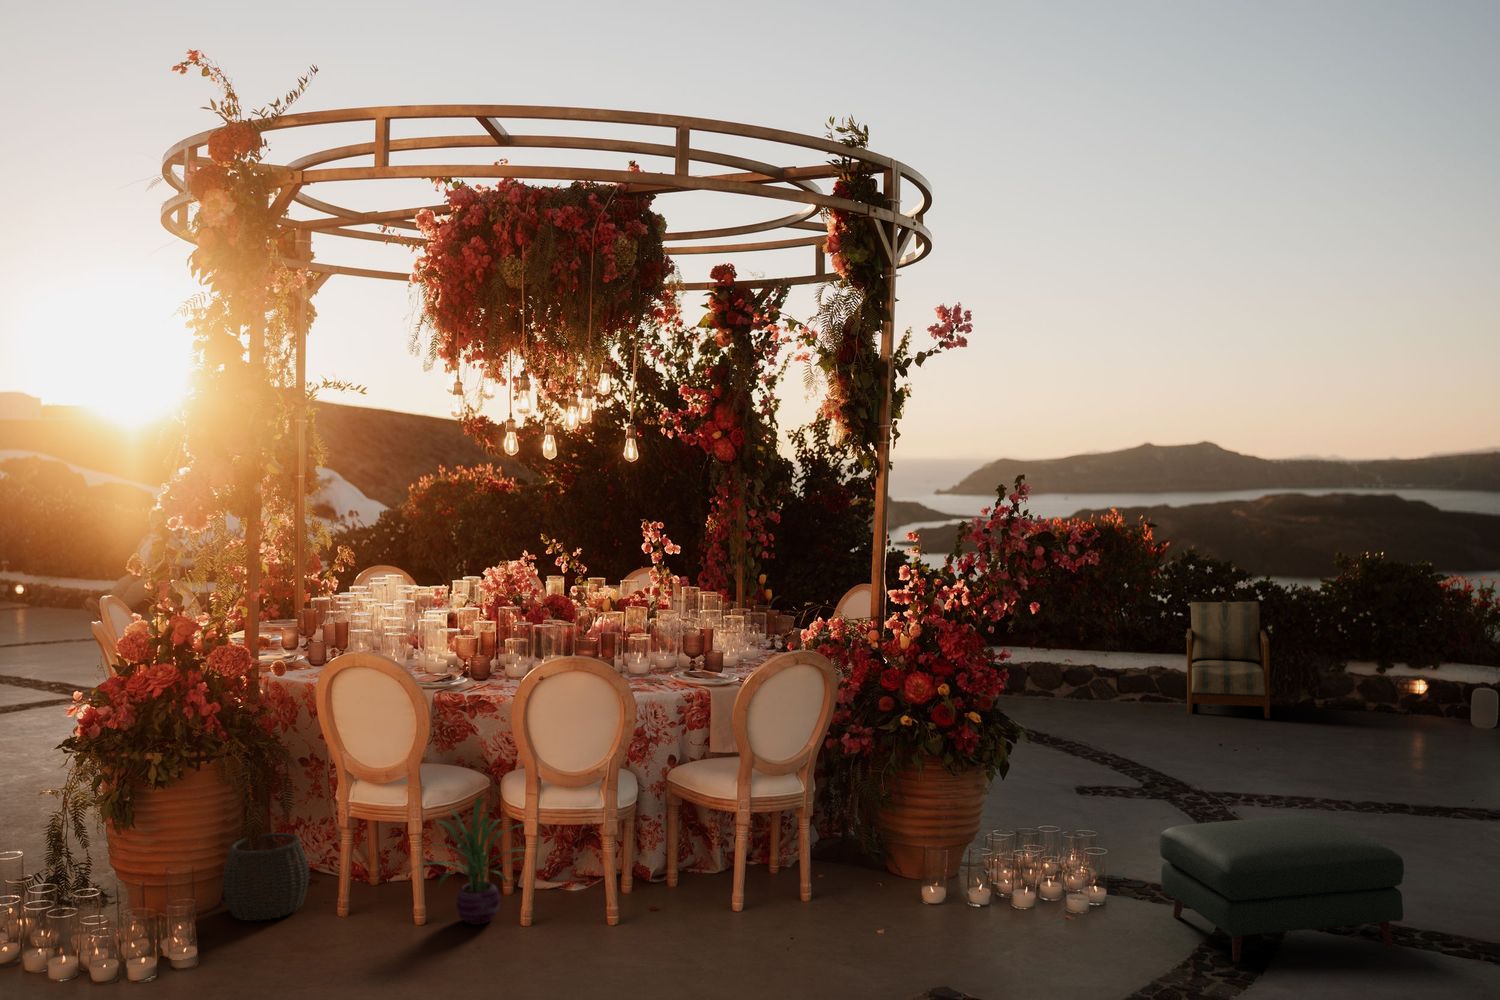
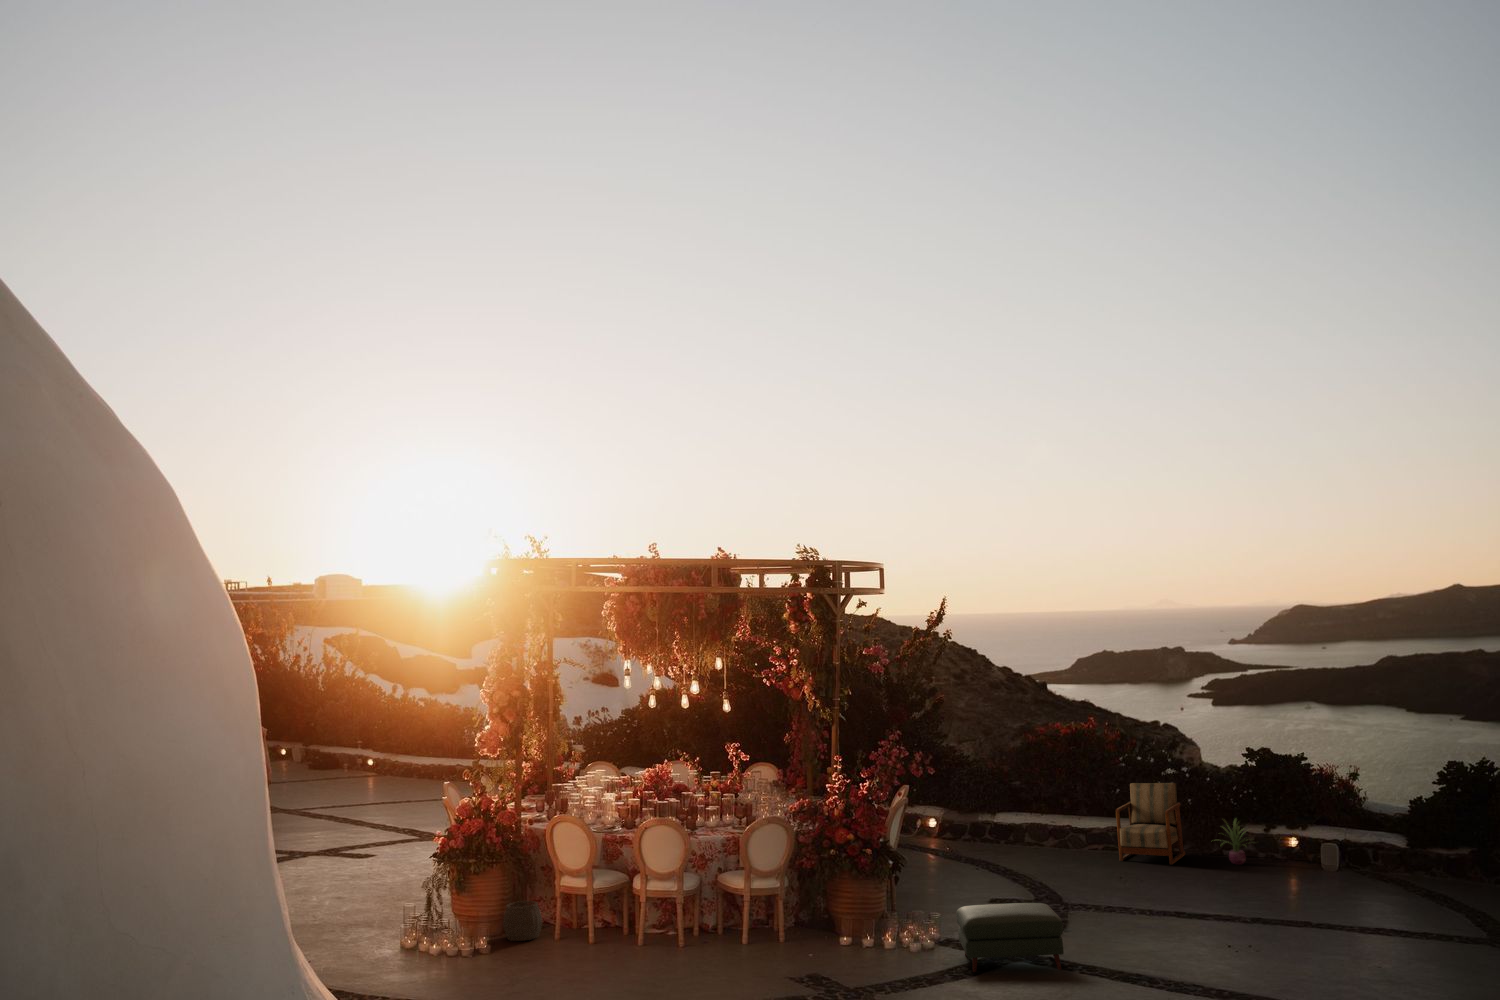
decorative plant: present [411,797,523,925] -> present [1223,819,1246,865]

